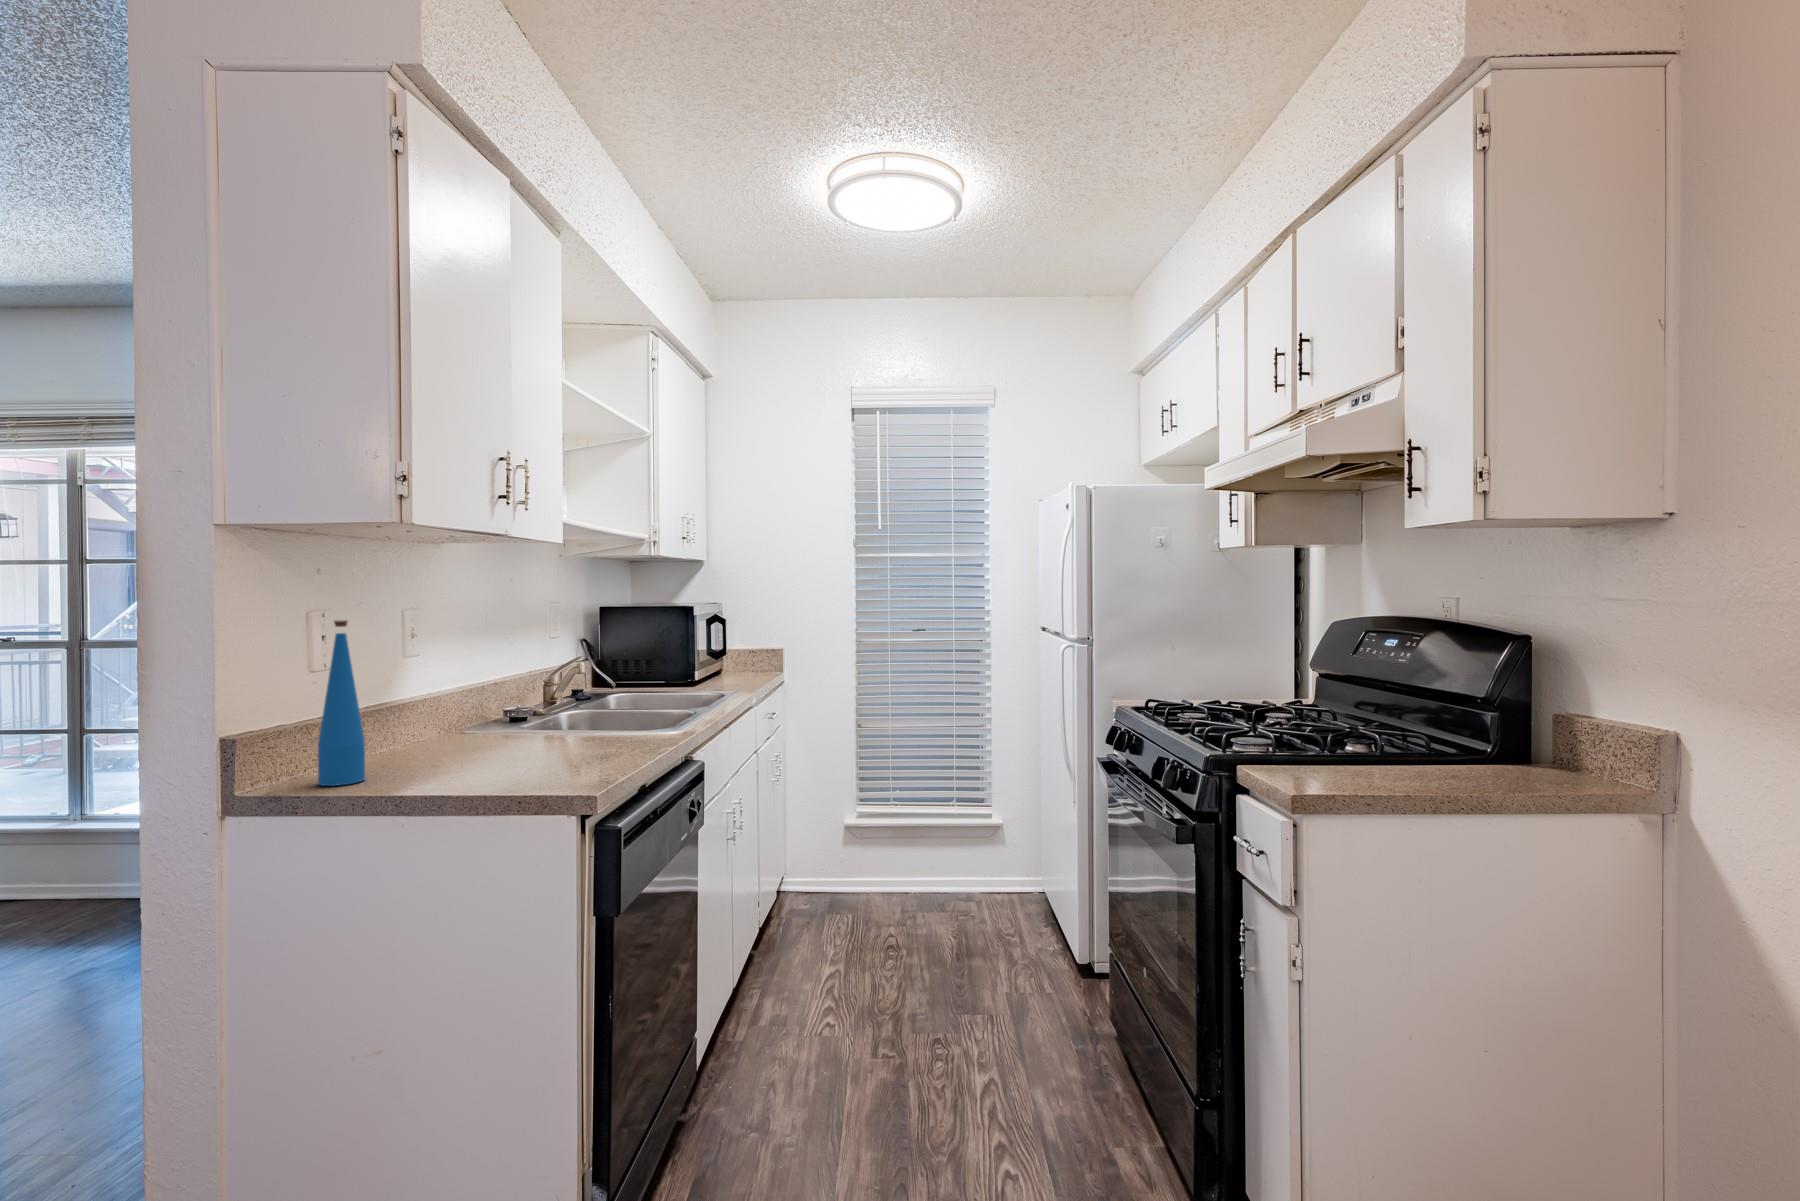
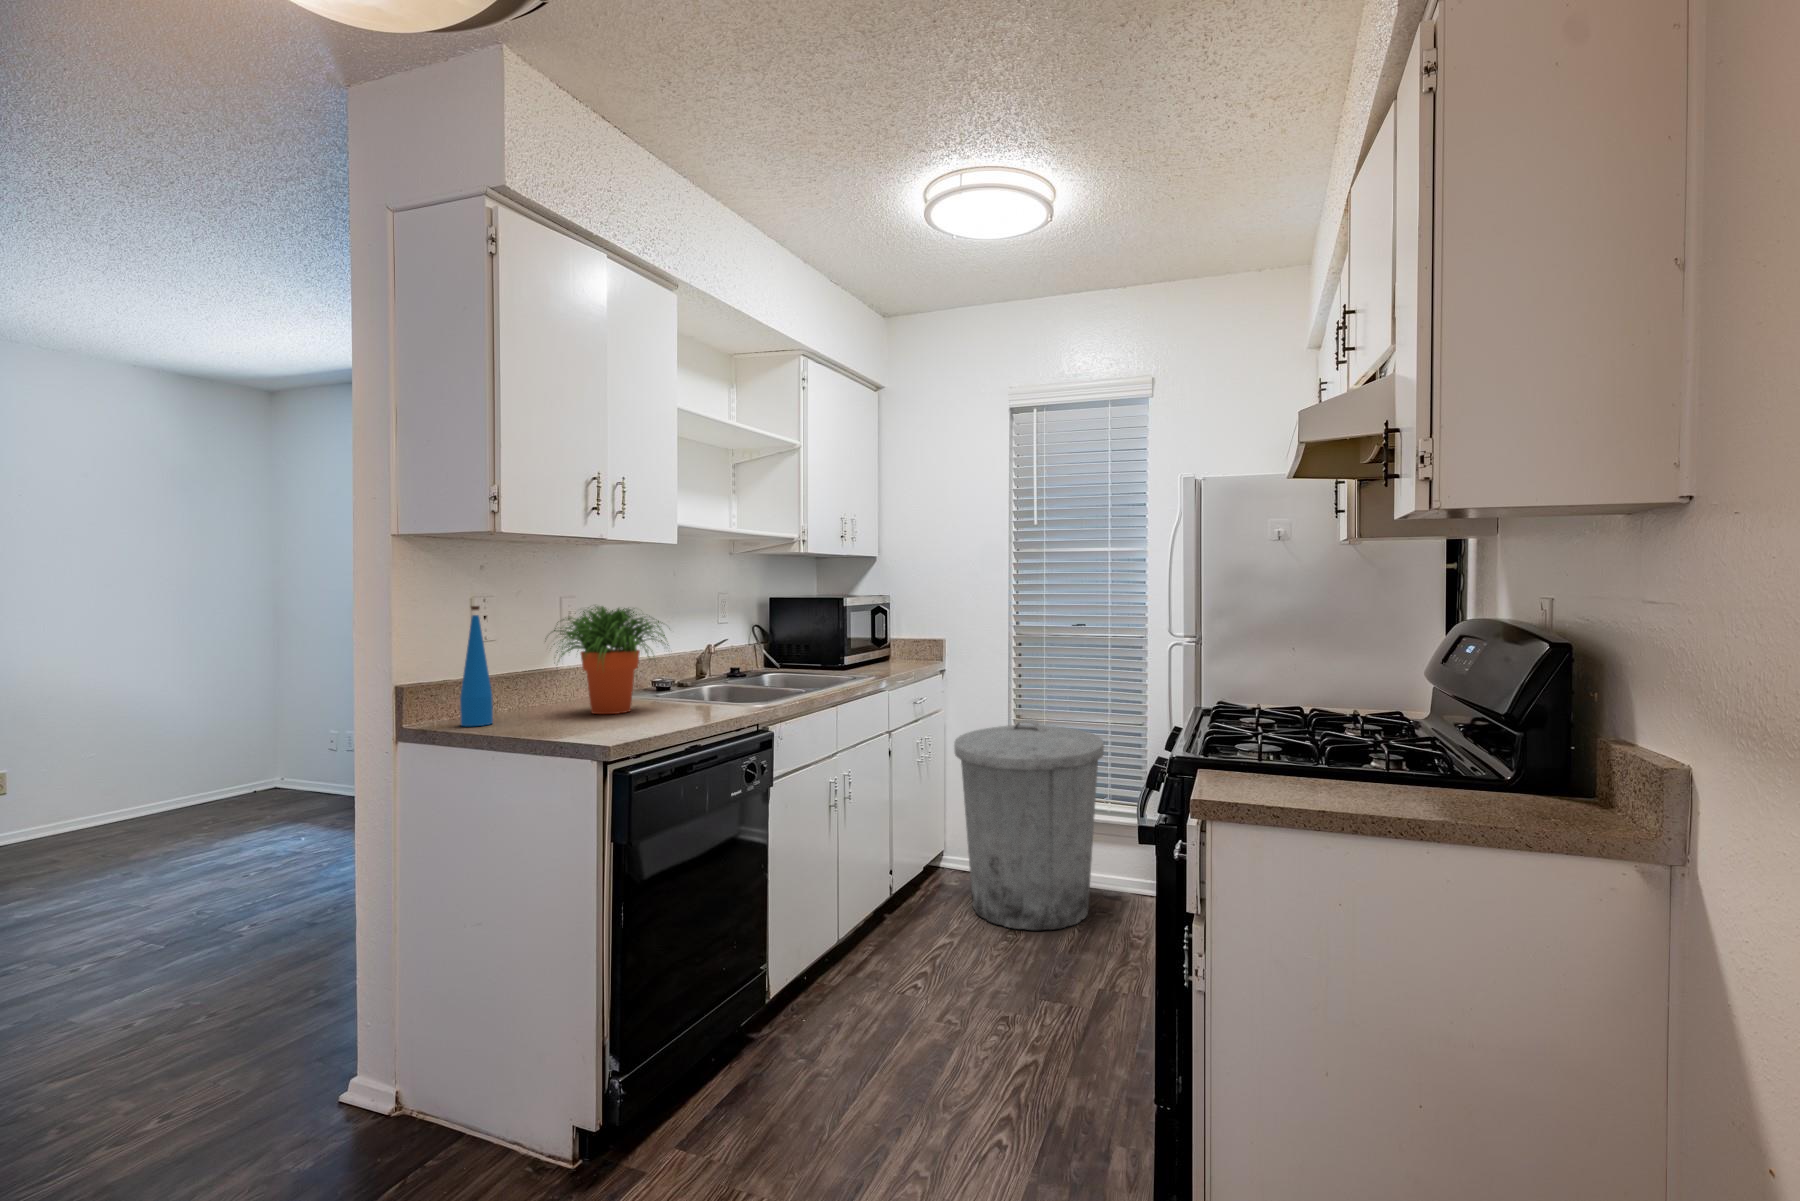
potted plant: none [418,618,592,756] -> present [545,606,669,714]
trash can: none [819,730,967,944] -> present [954,719,1104,930]

